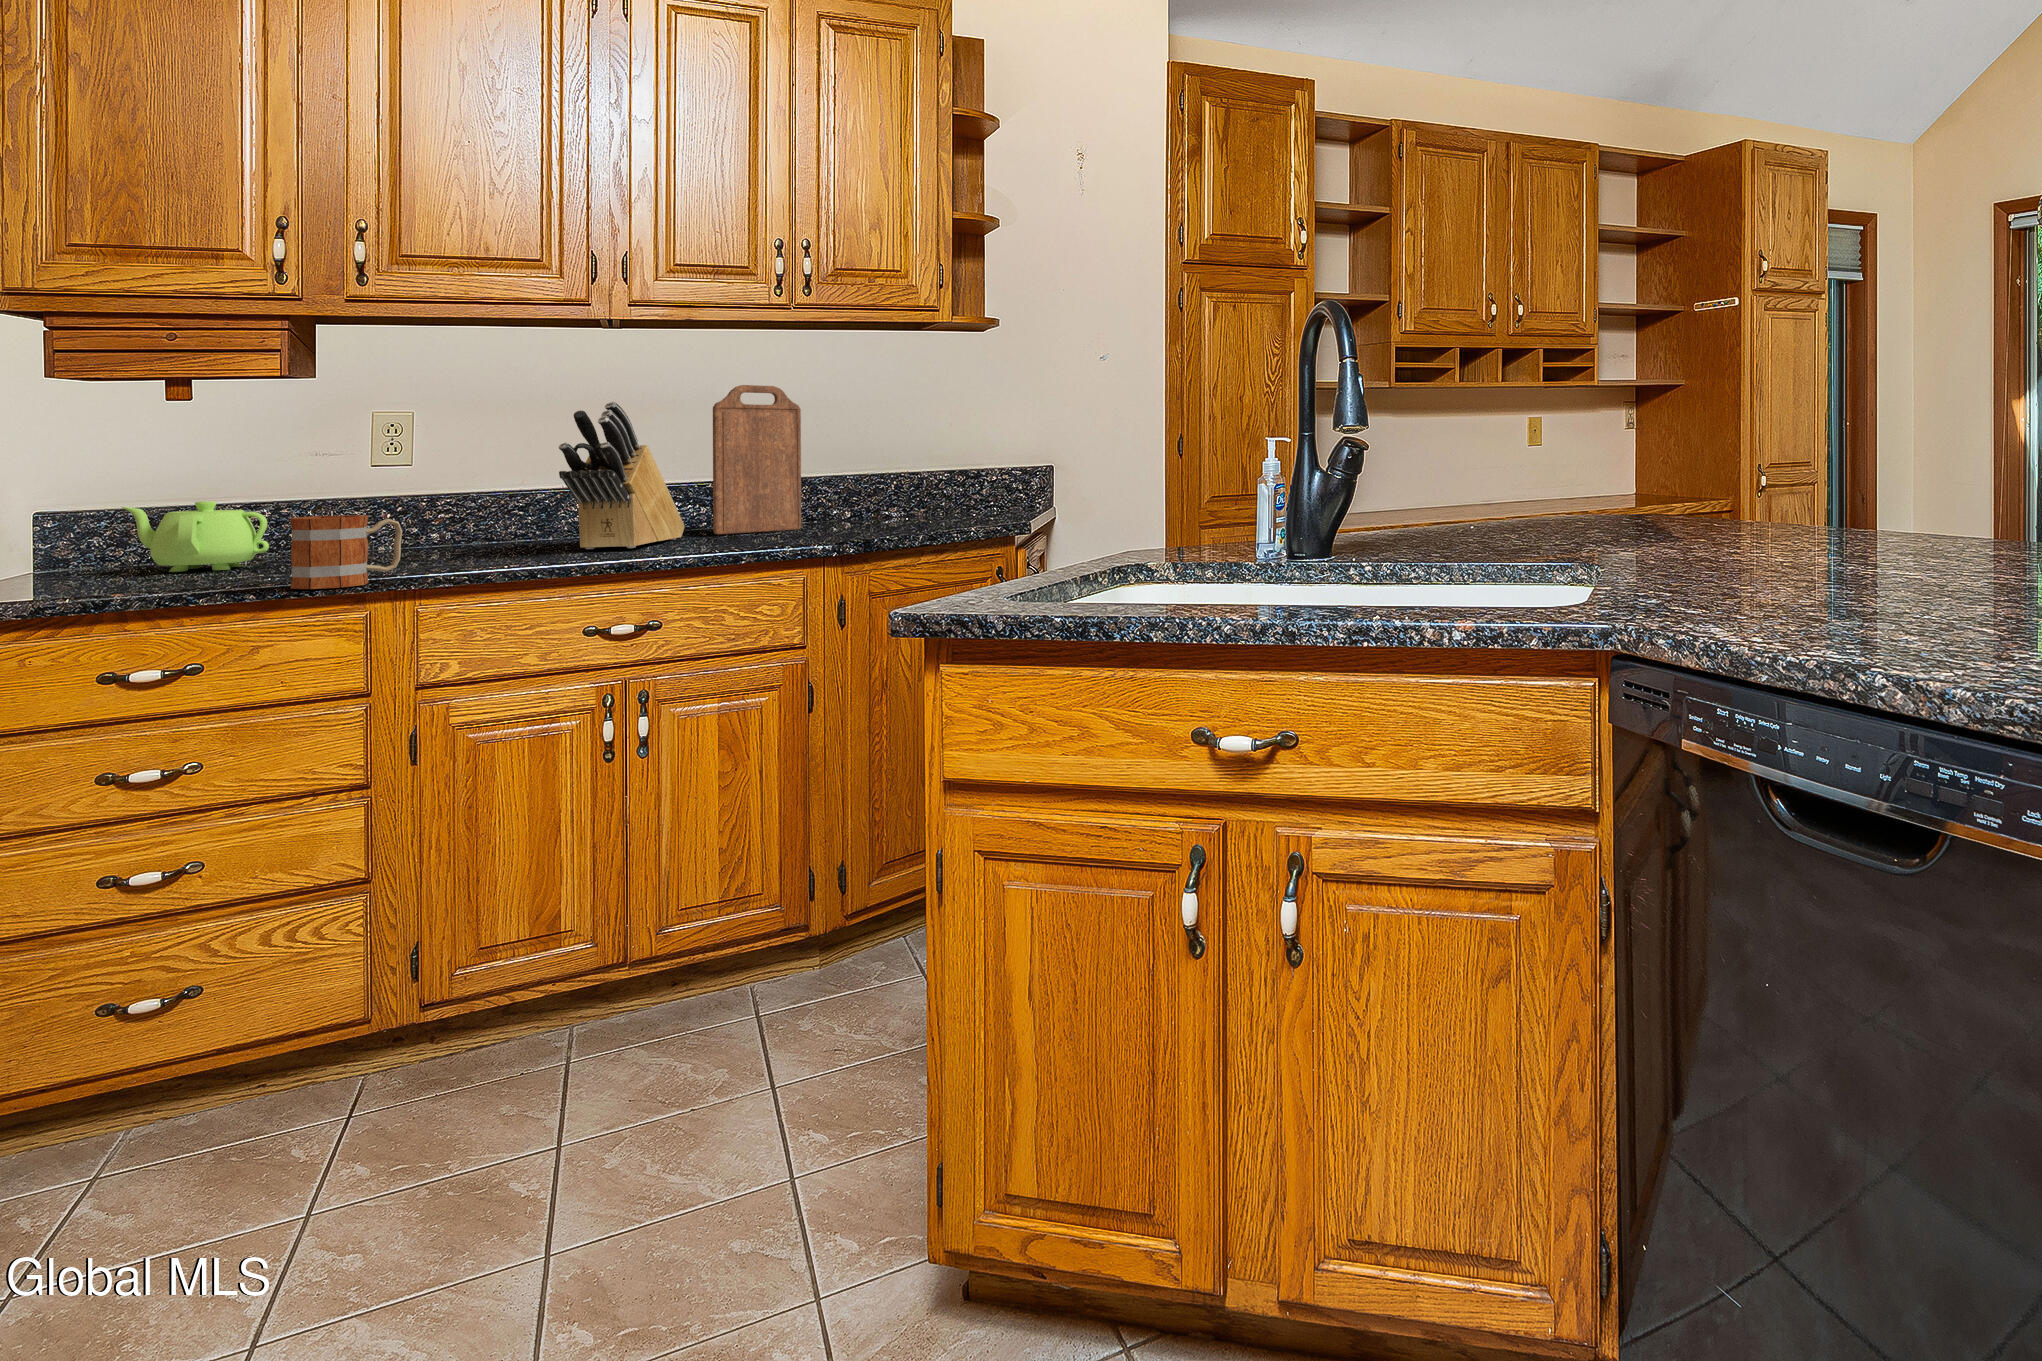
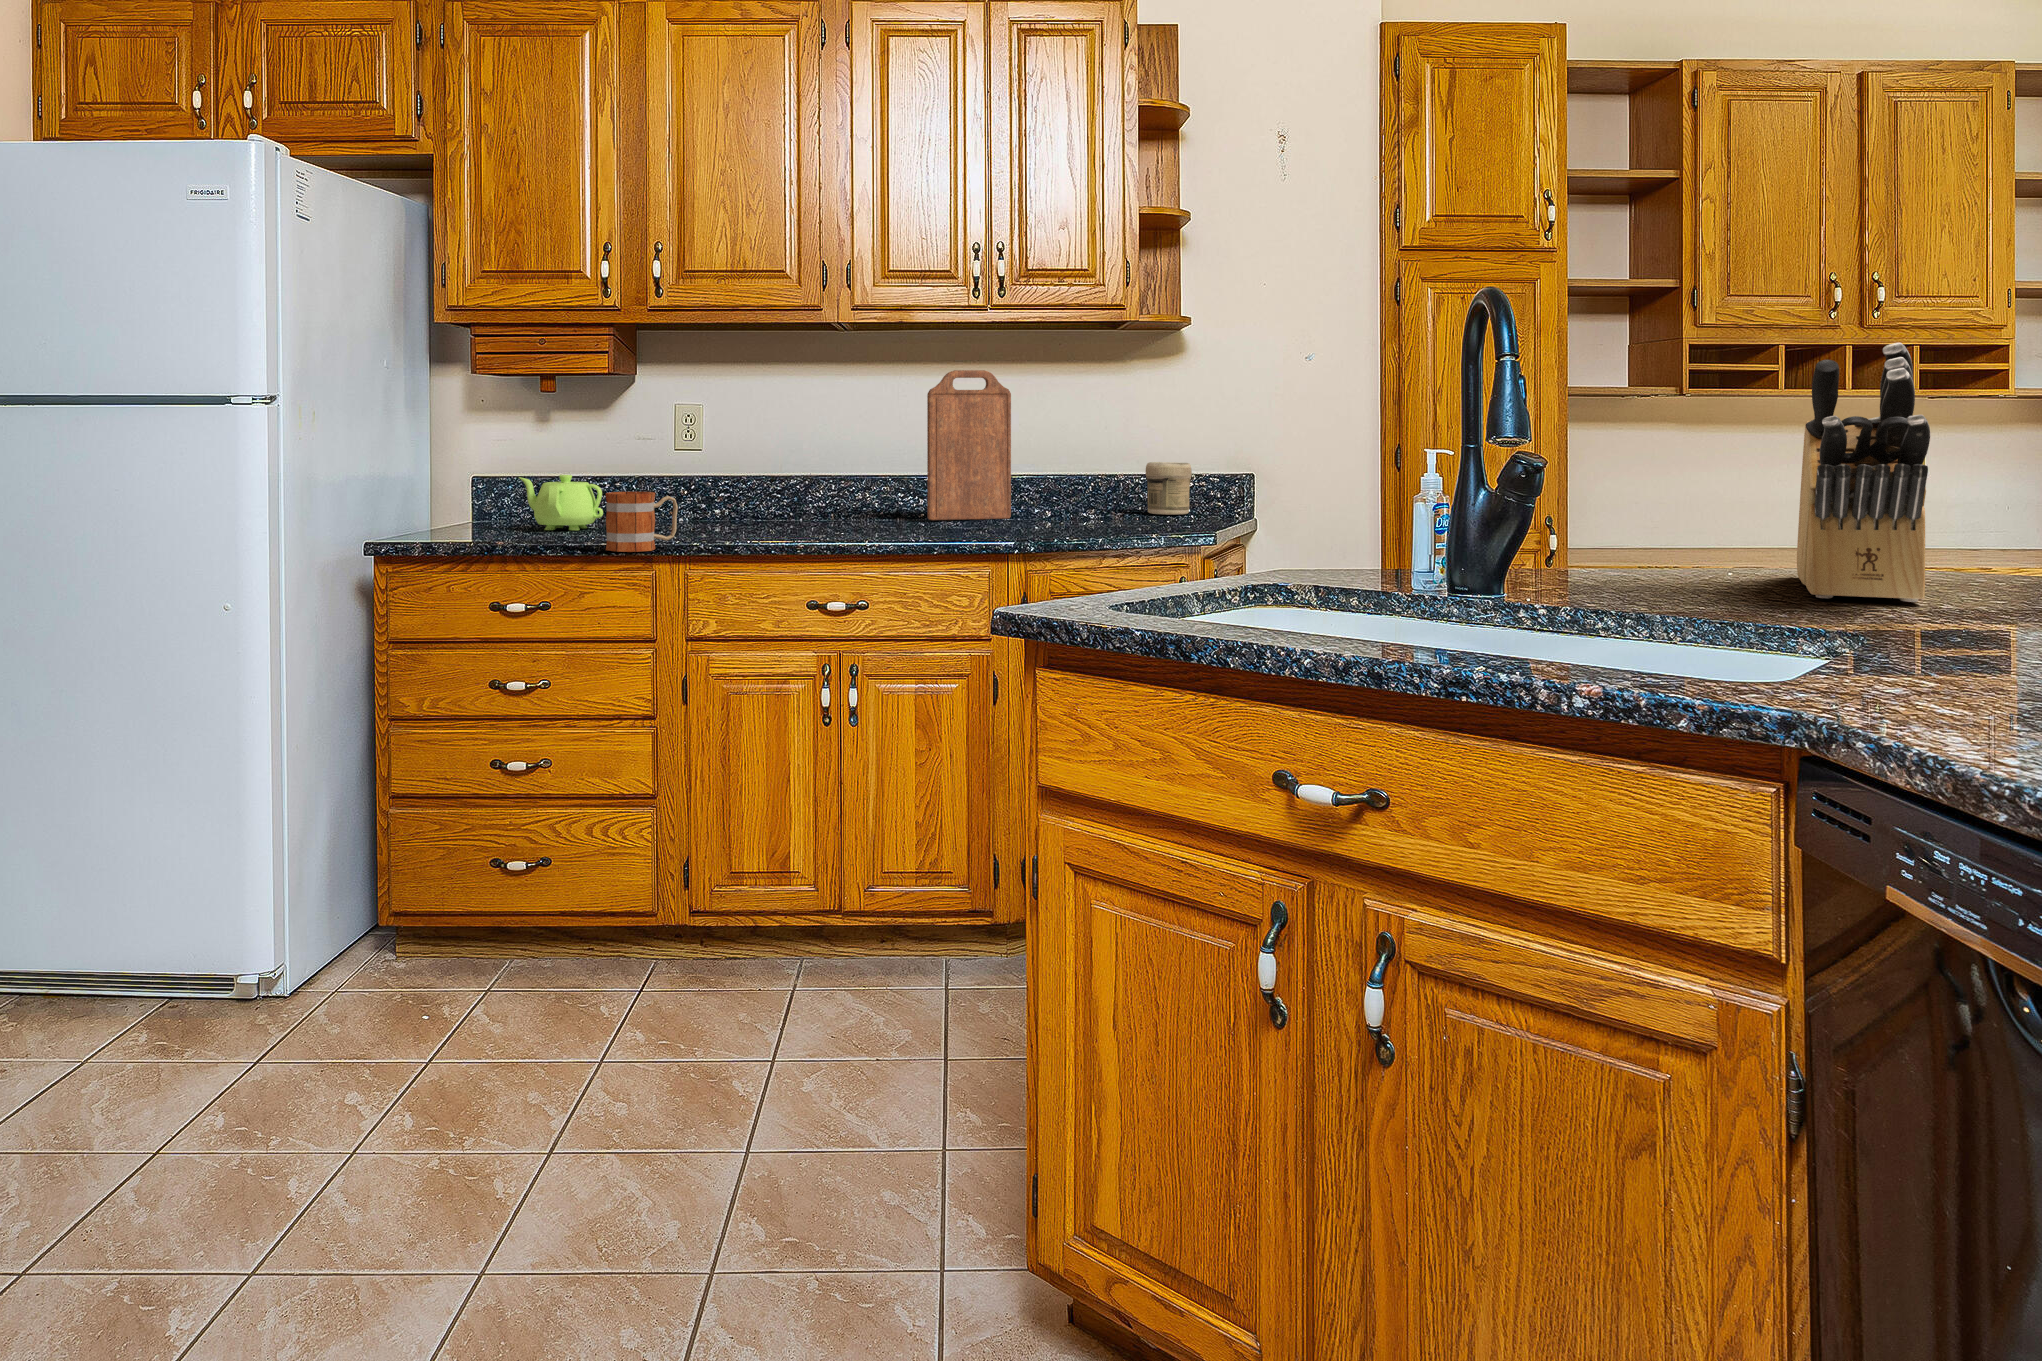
knife block: present [559,402,685,549] -> present [1797,343,1930,602]
jar: none [929,473,969,519] -> present [1146,462,1192,515]

